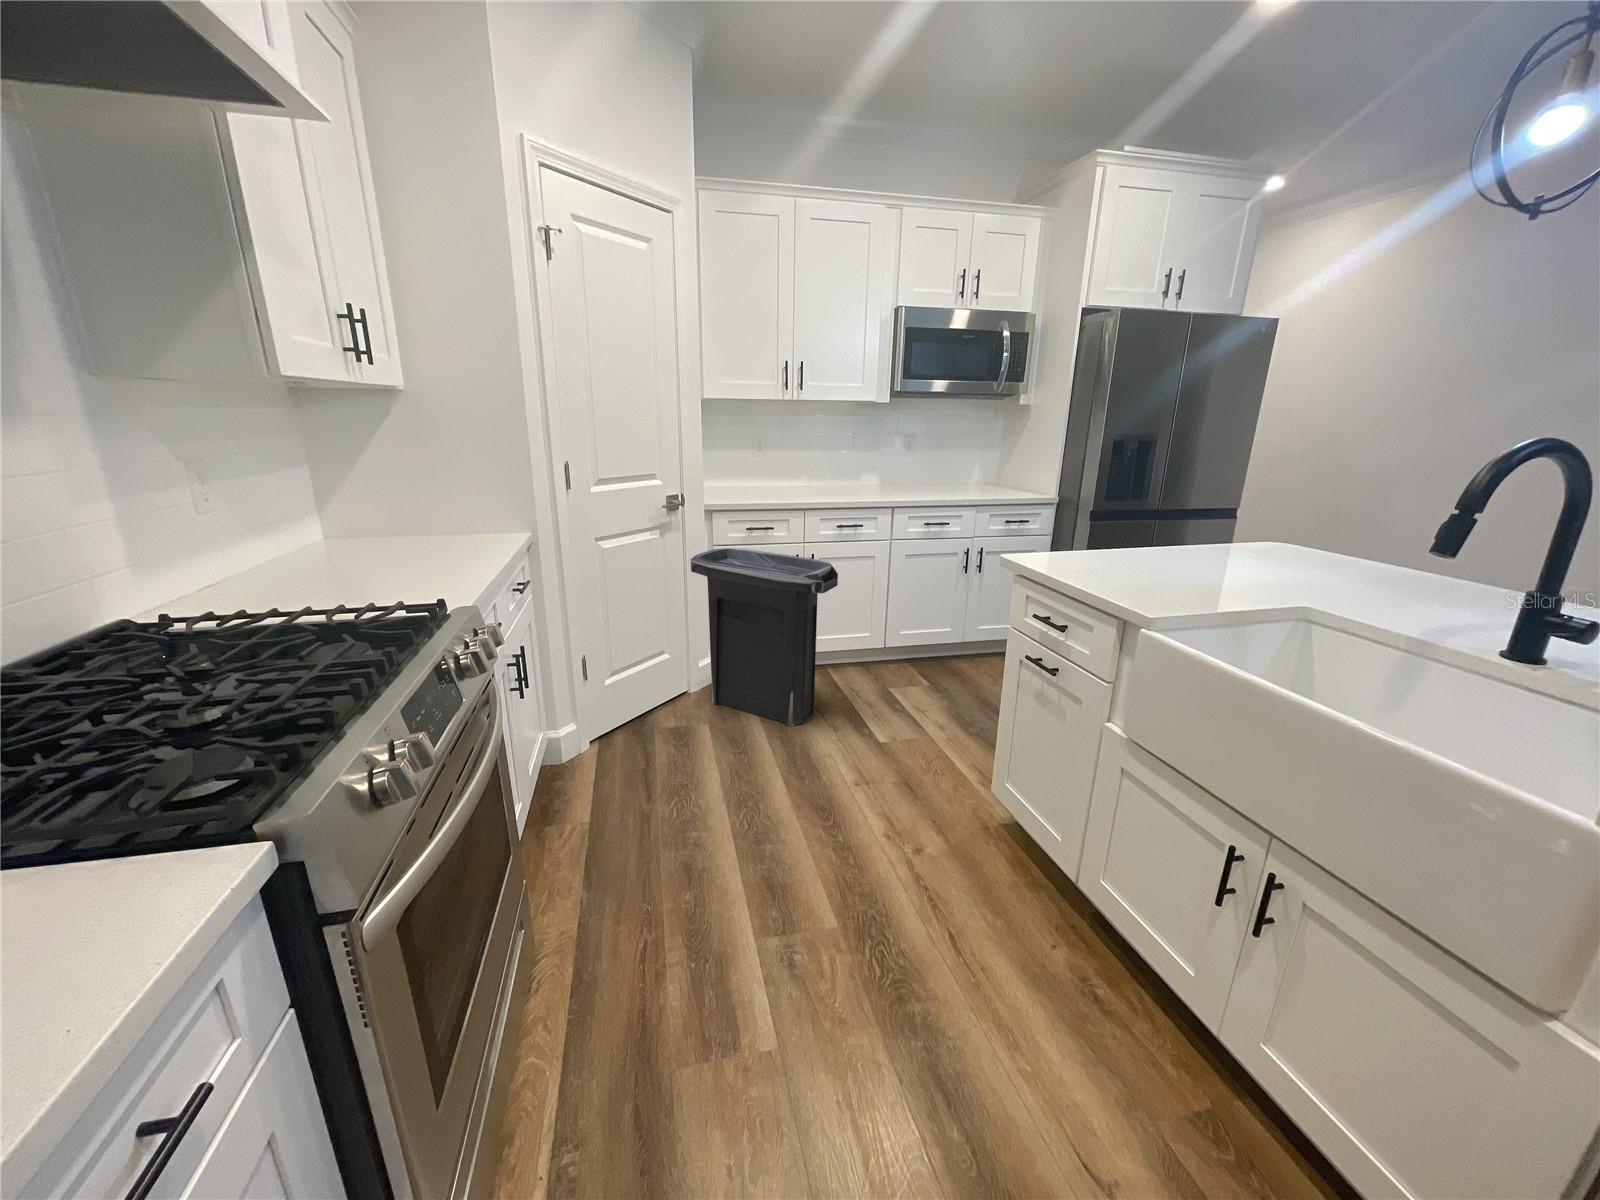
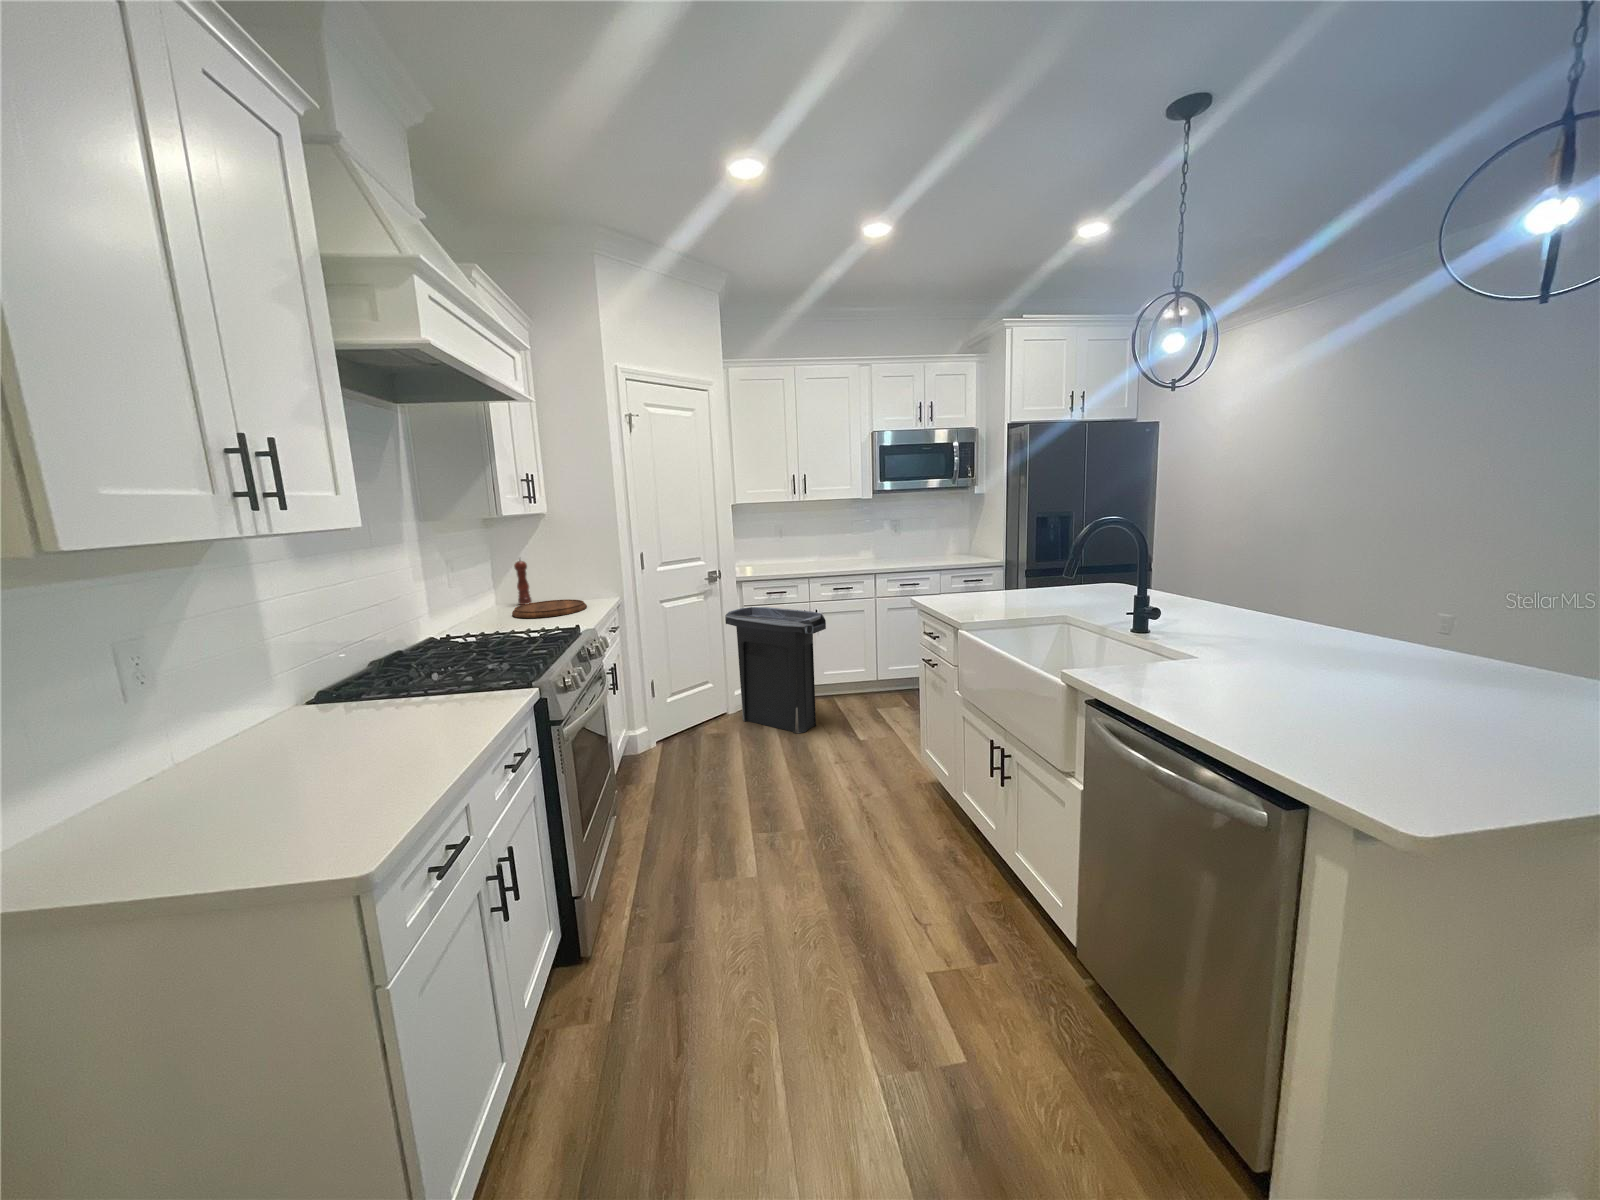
pepper mill: none [341,460,379,542] -> present [514,558,532,605]
cutting board: none [330,536,473,573] -> present [512,599,587,618]

